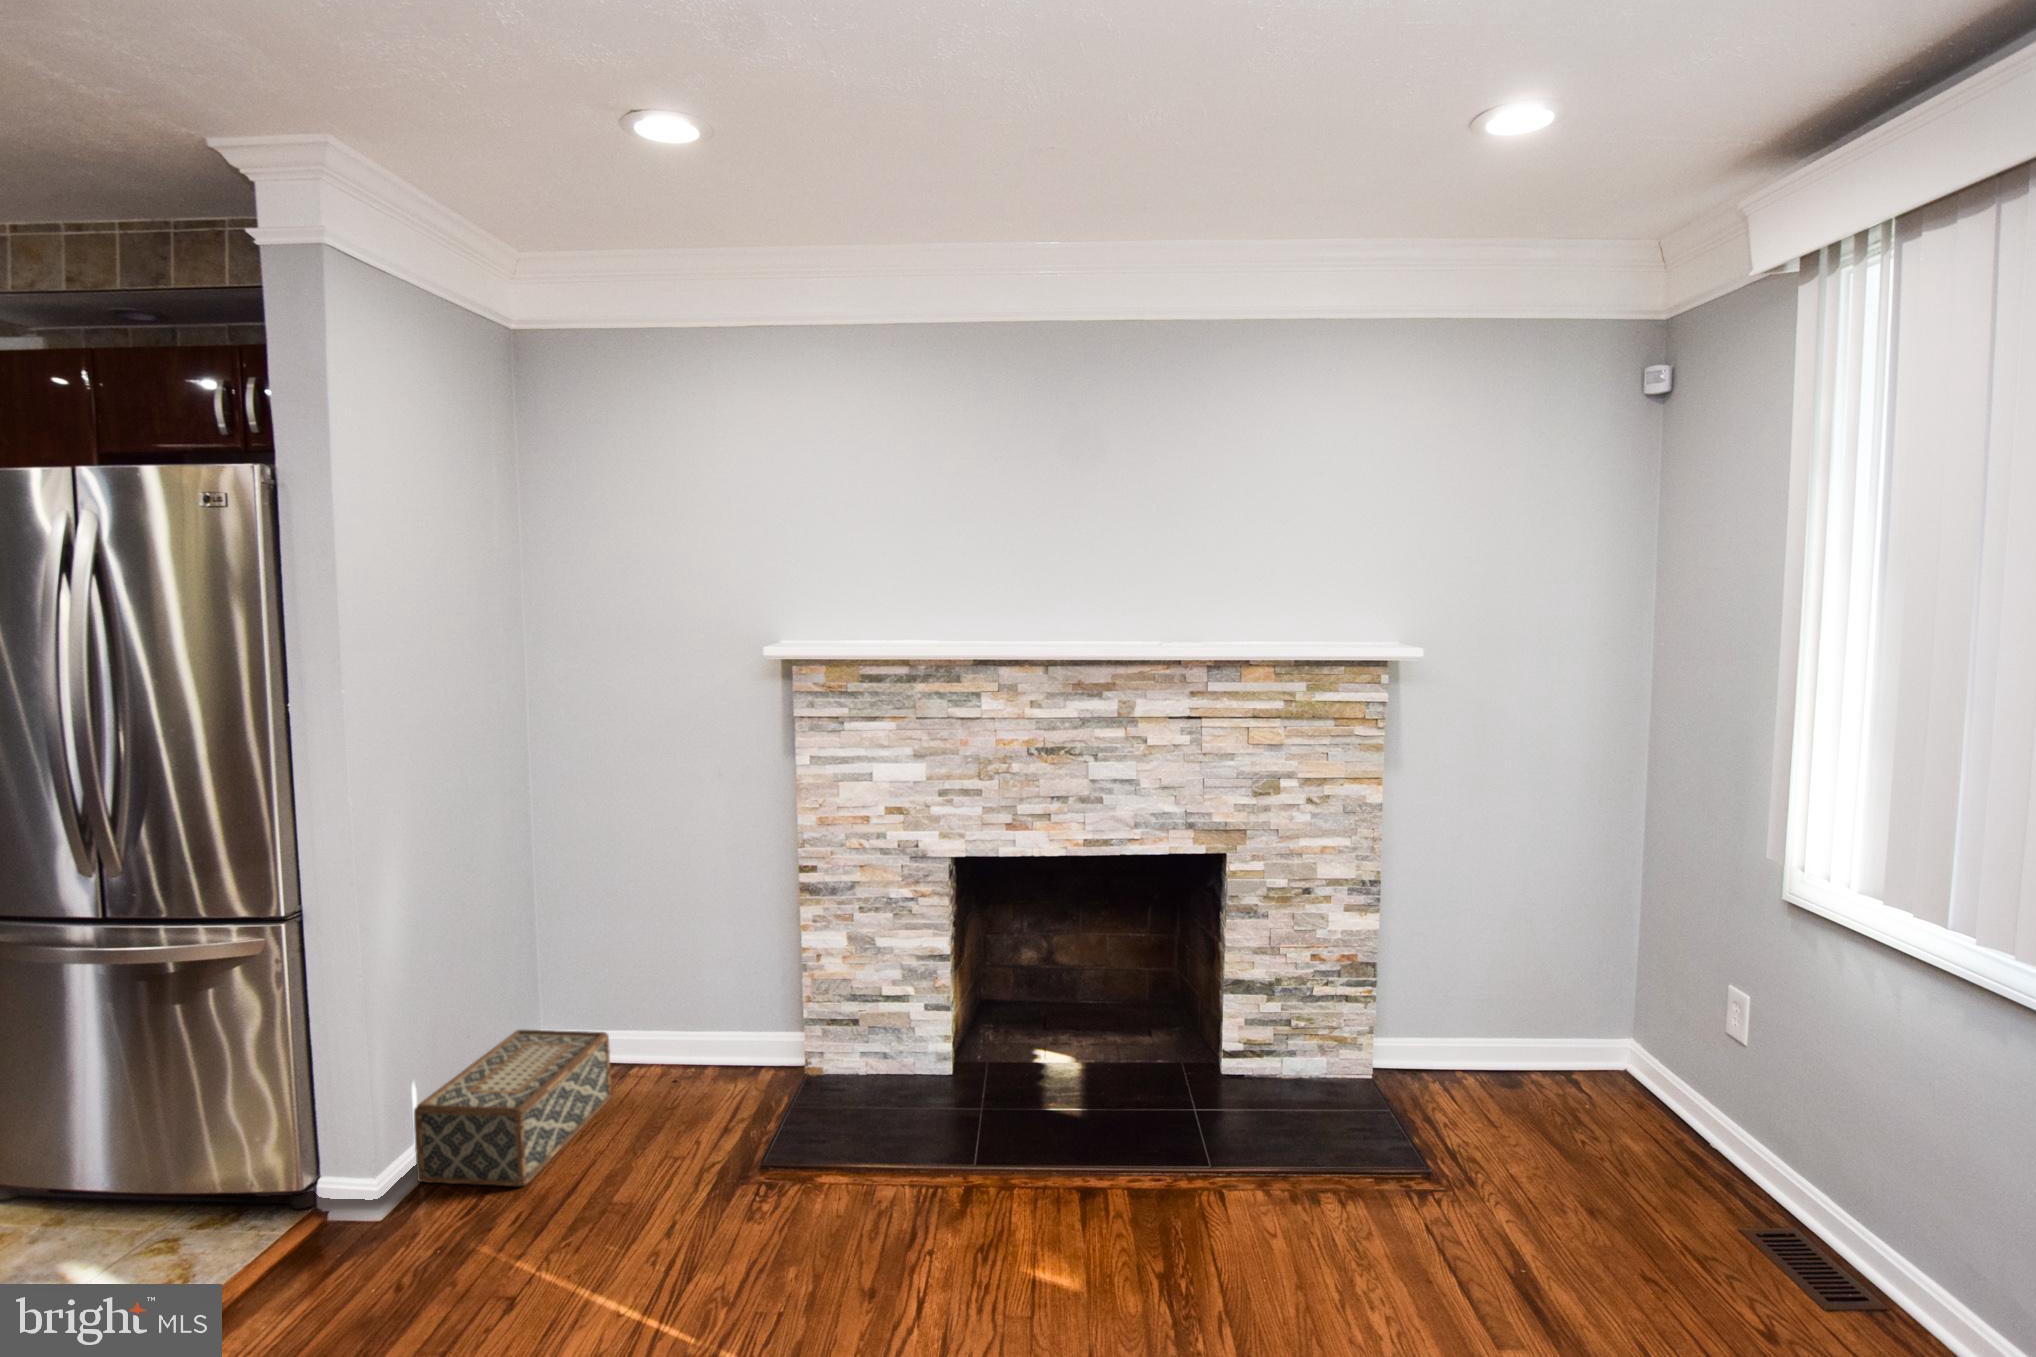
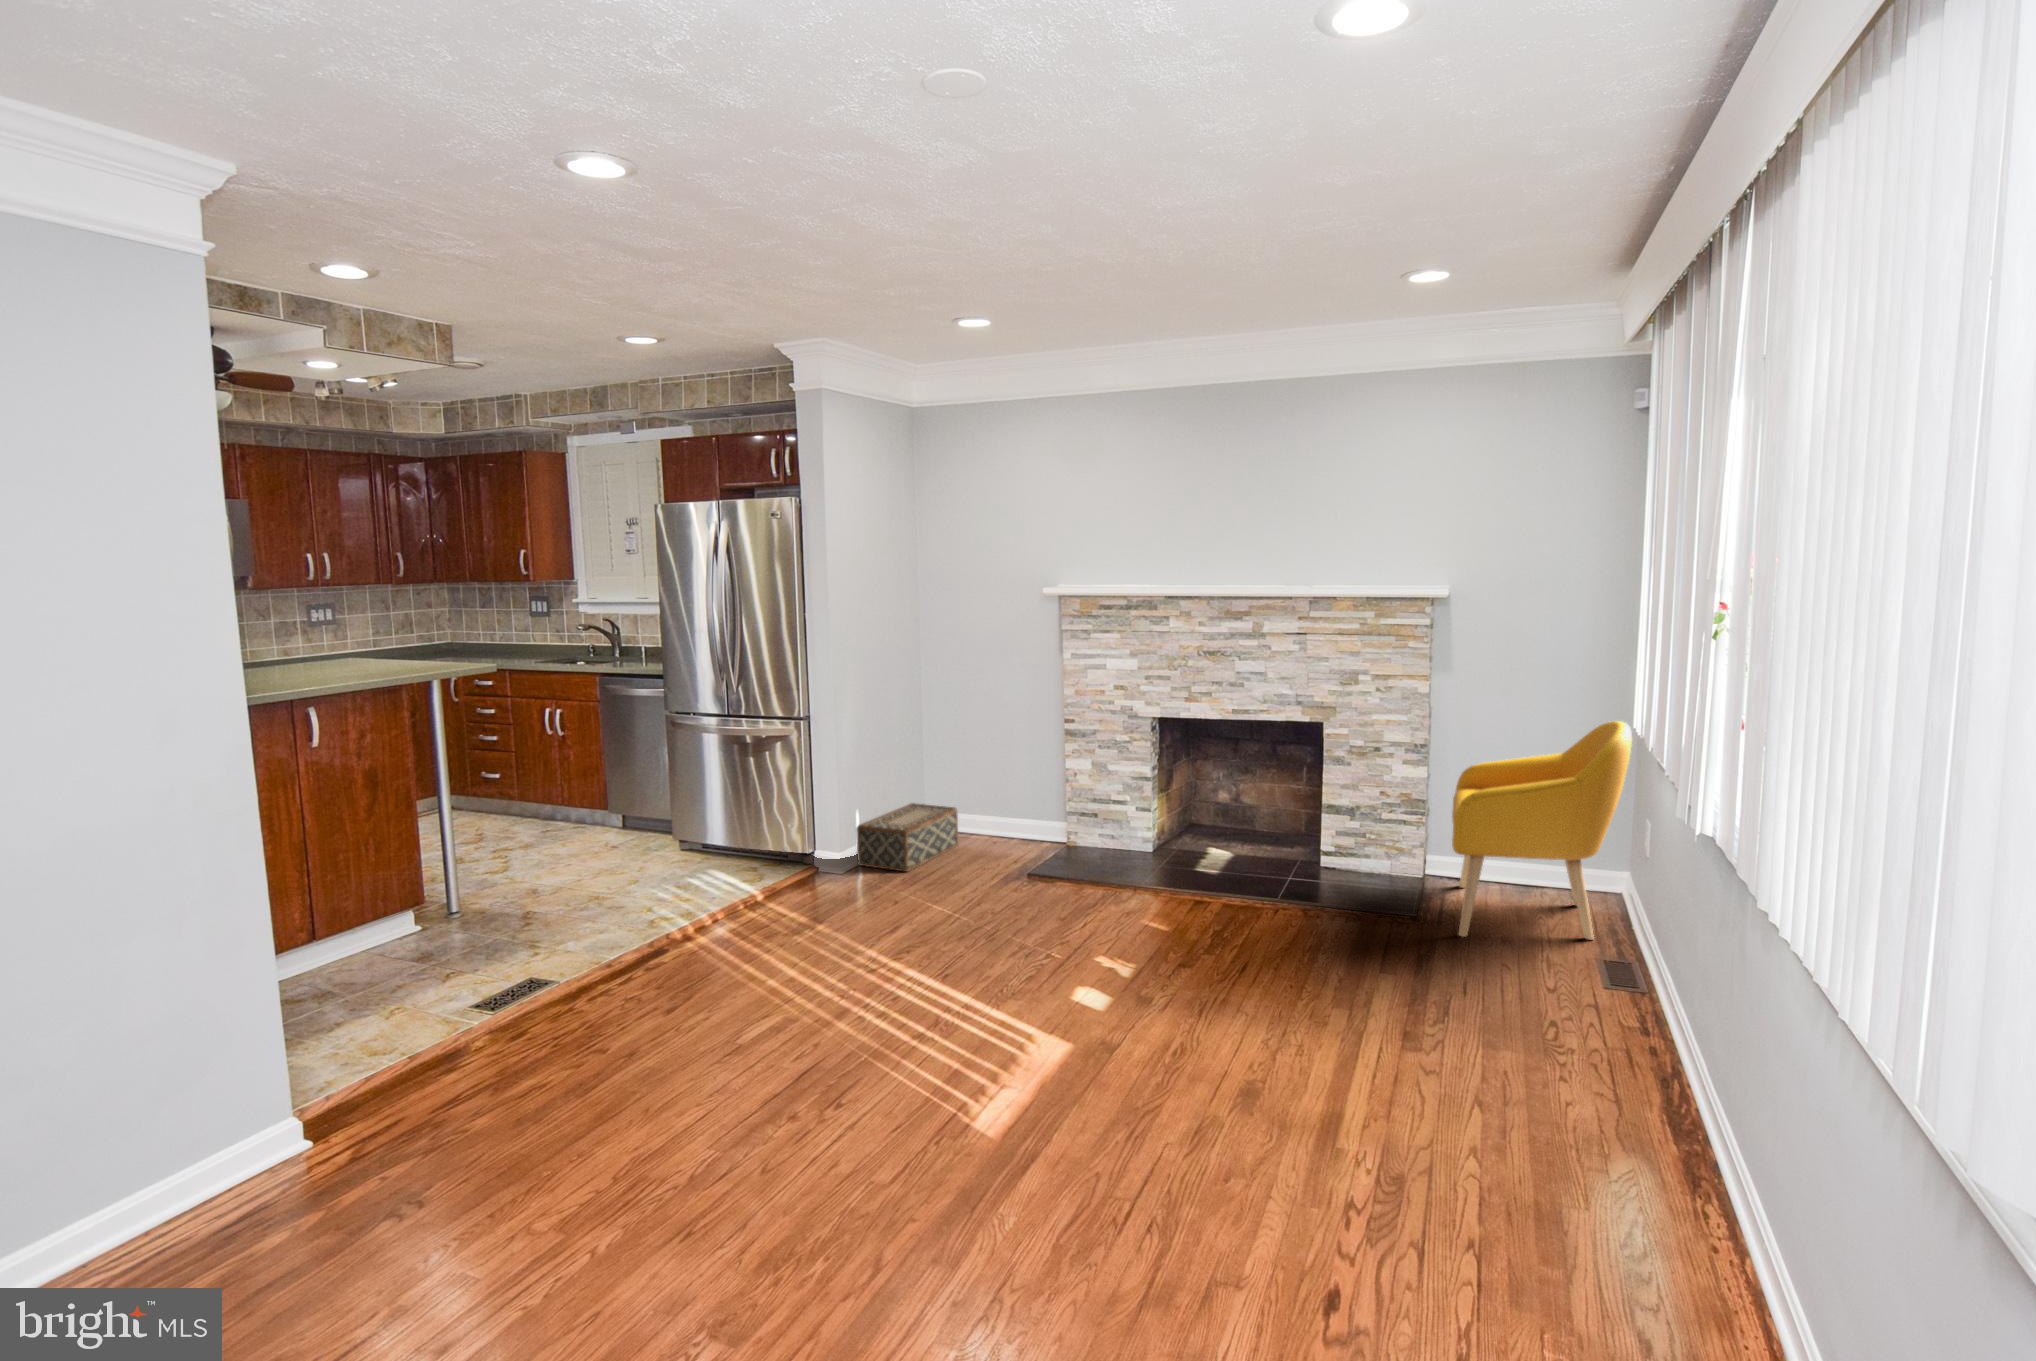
armchair: none [1424,841,1725,1208] -> present [1452,721,1632,940]

